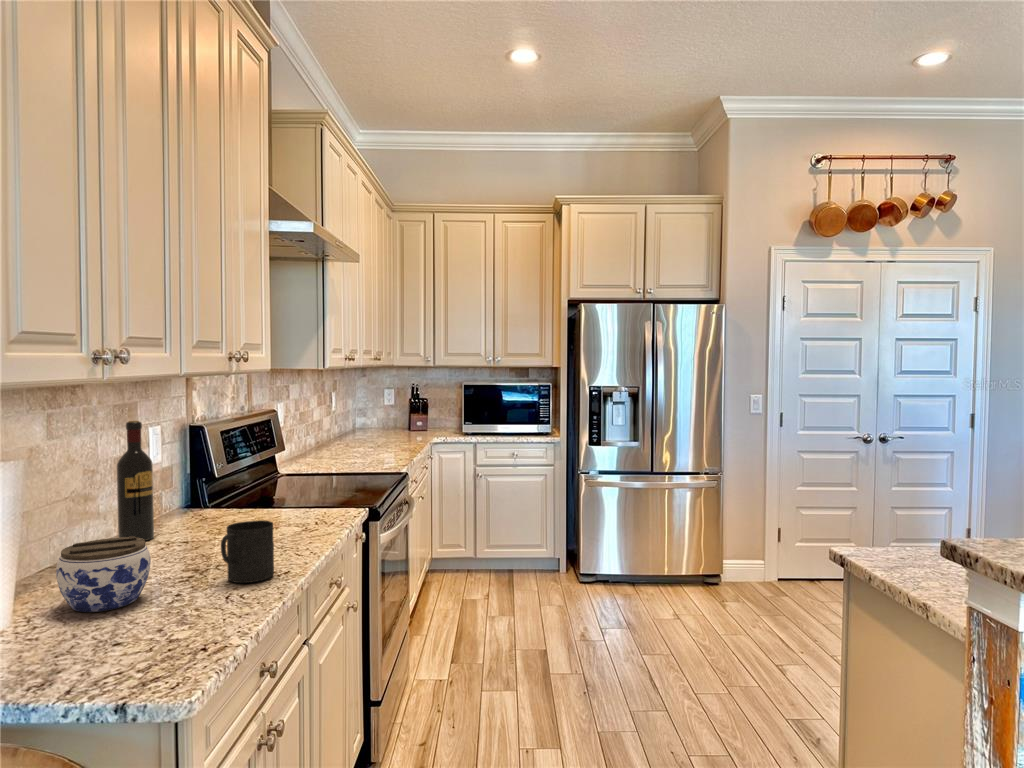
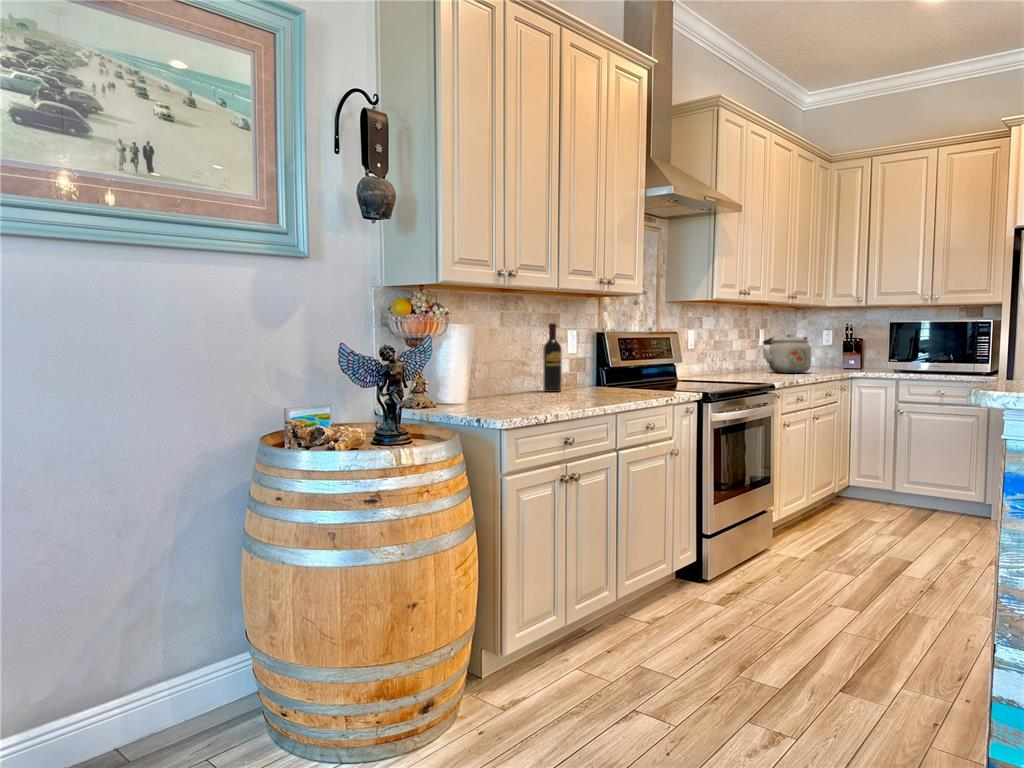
kettle: none [346,400,401,446] -> present [763,334,811,373]
mug: present [221,520,274,583] -> none [564,373,595,404]
jar: present [56,537,151,612] -> none [491,372,532,403]

